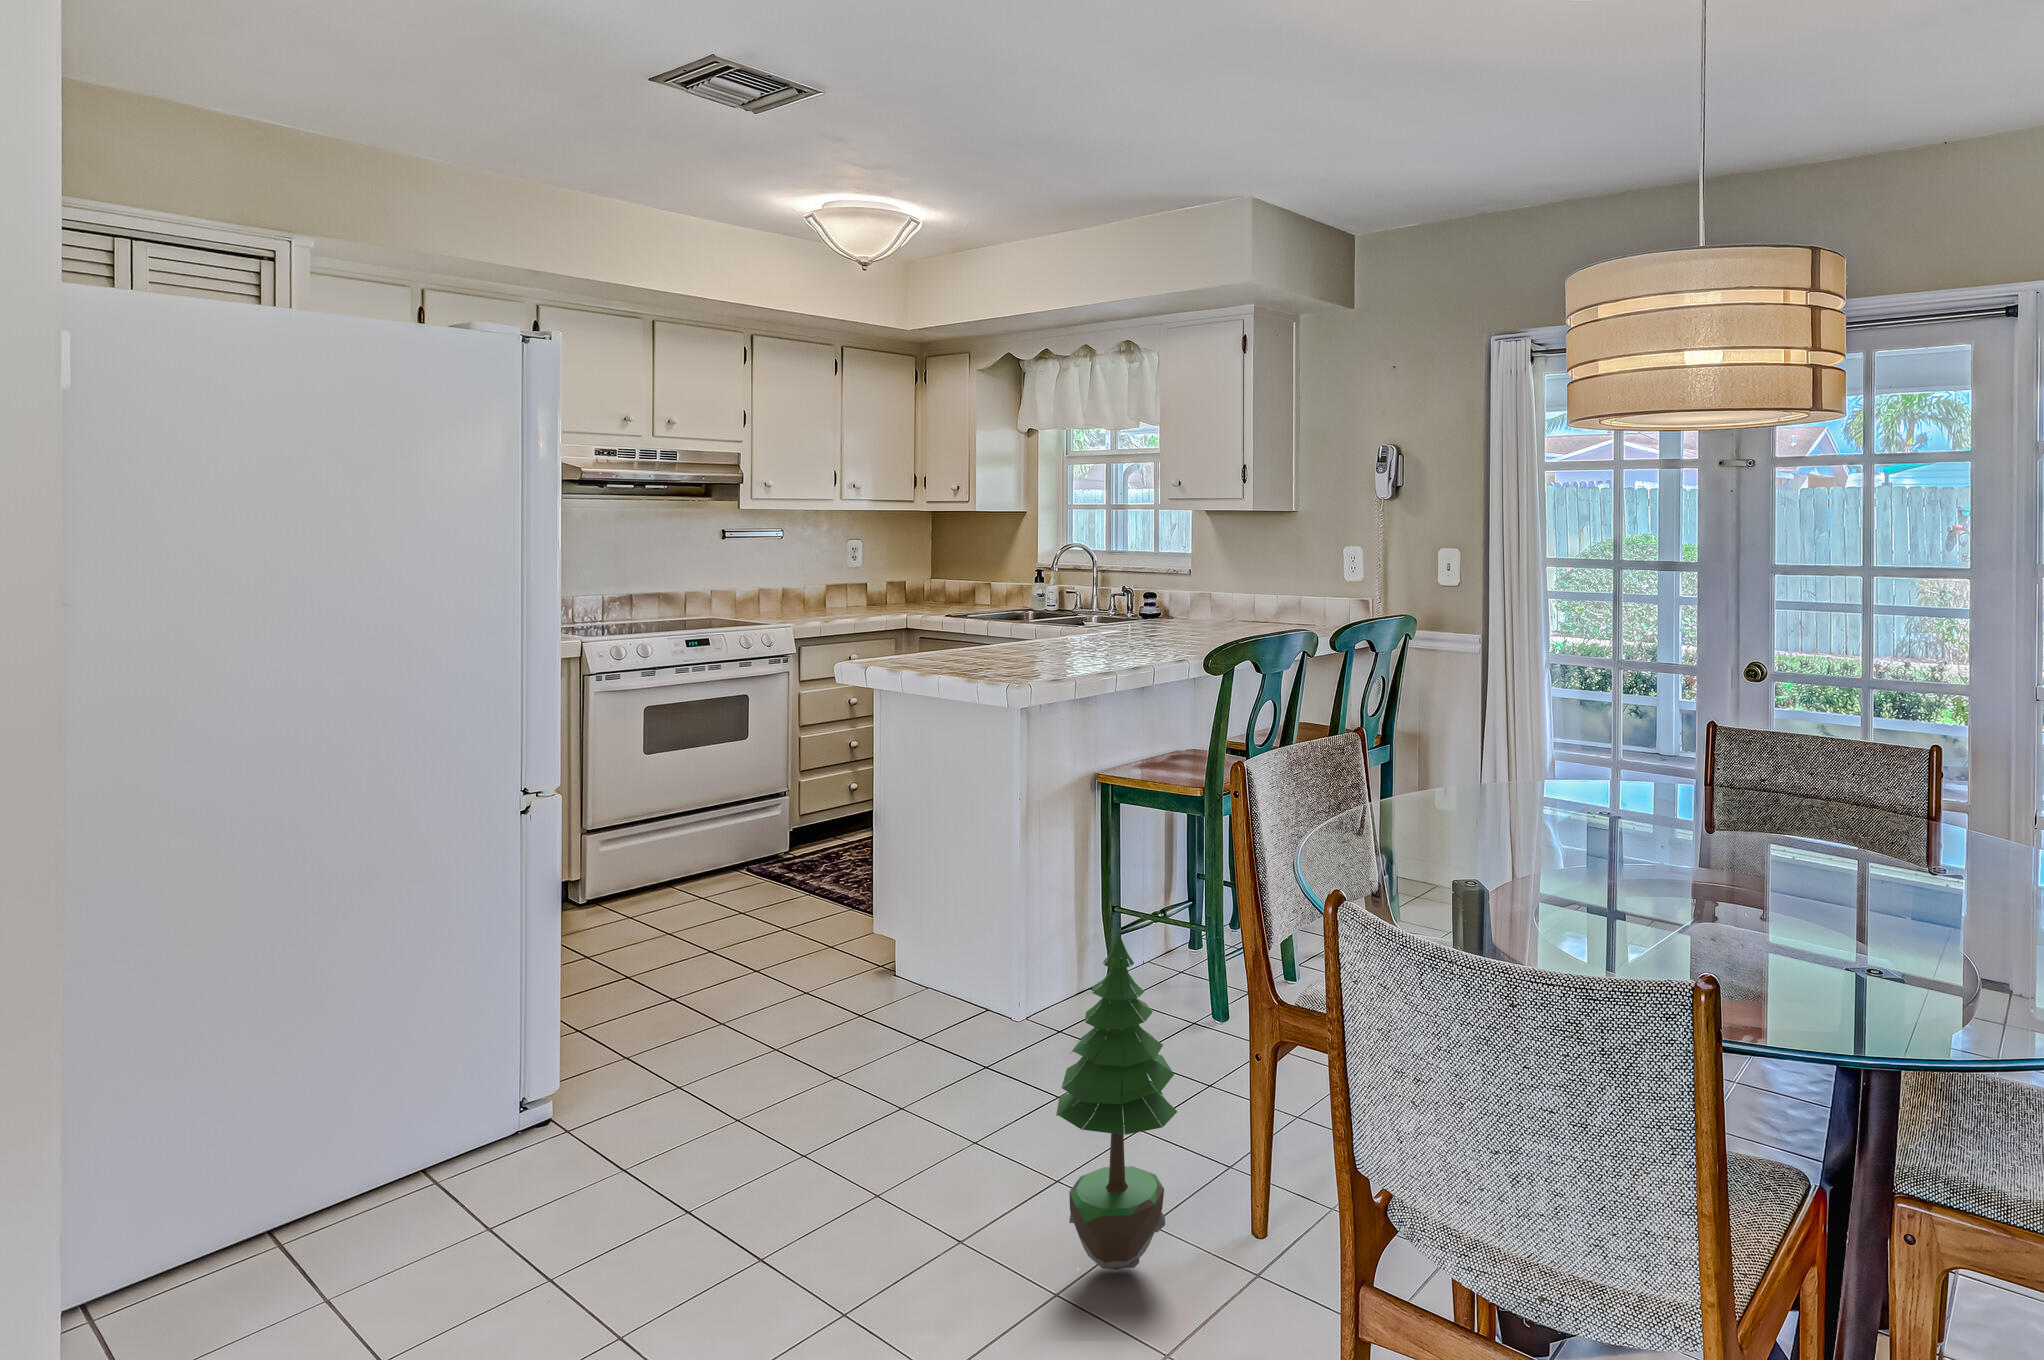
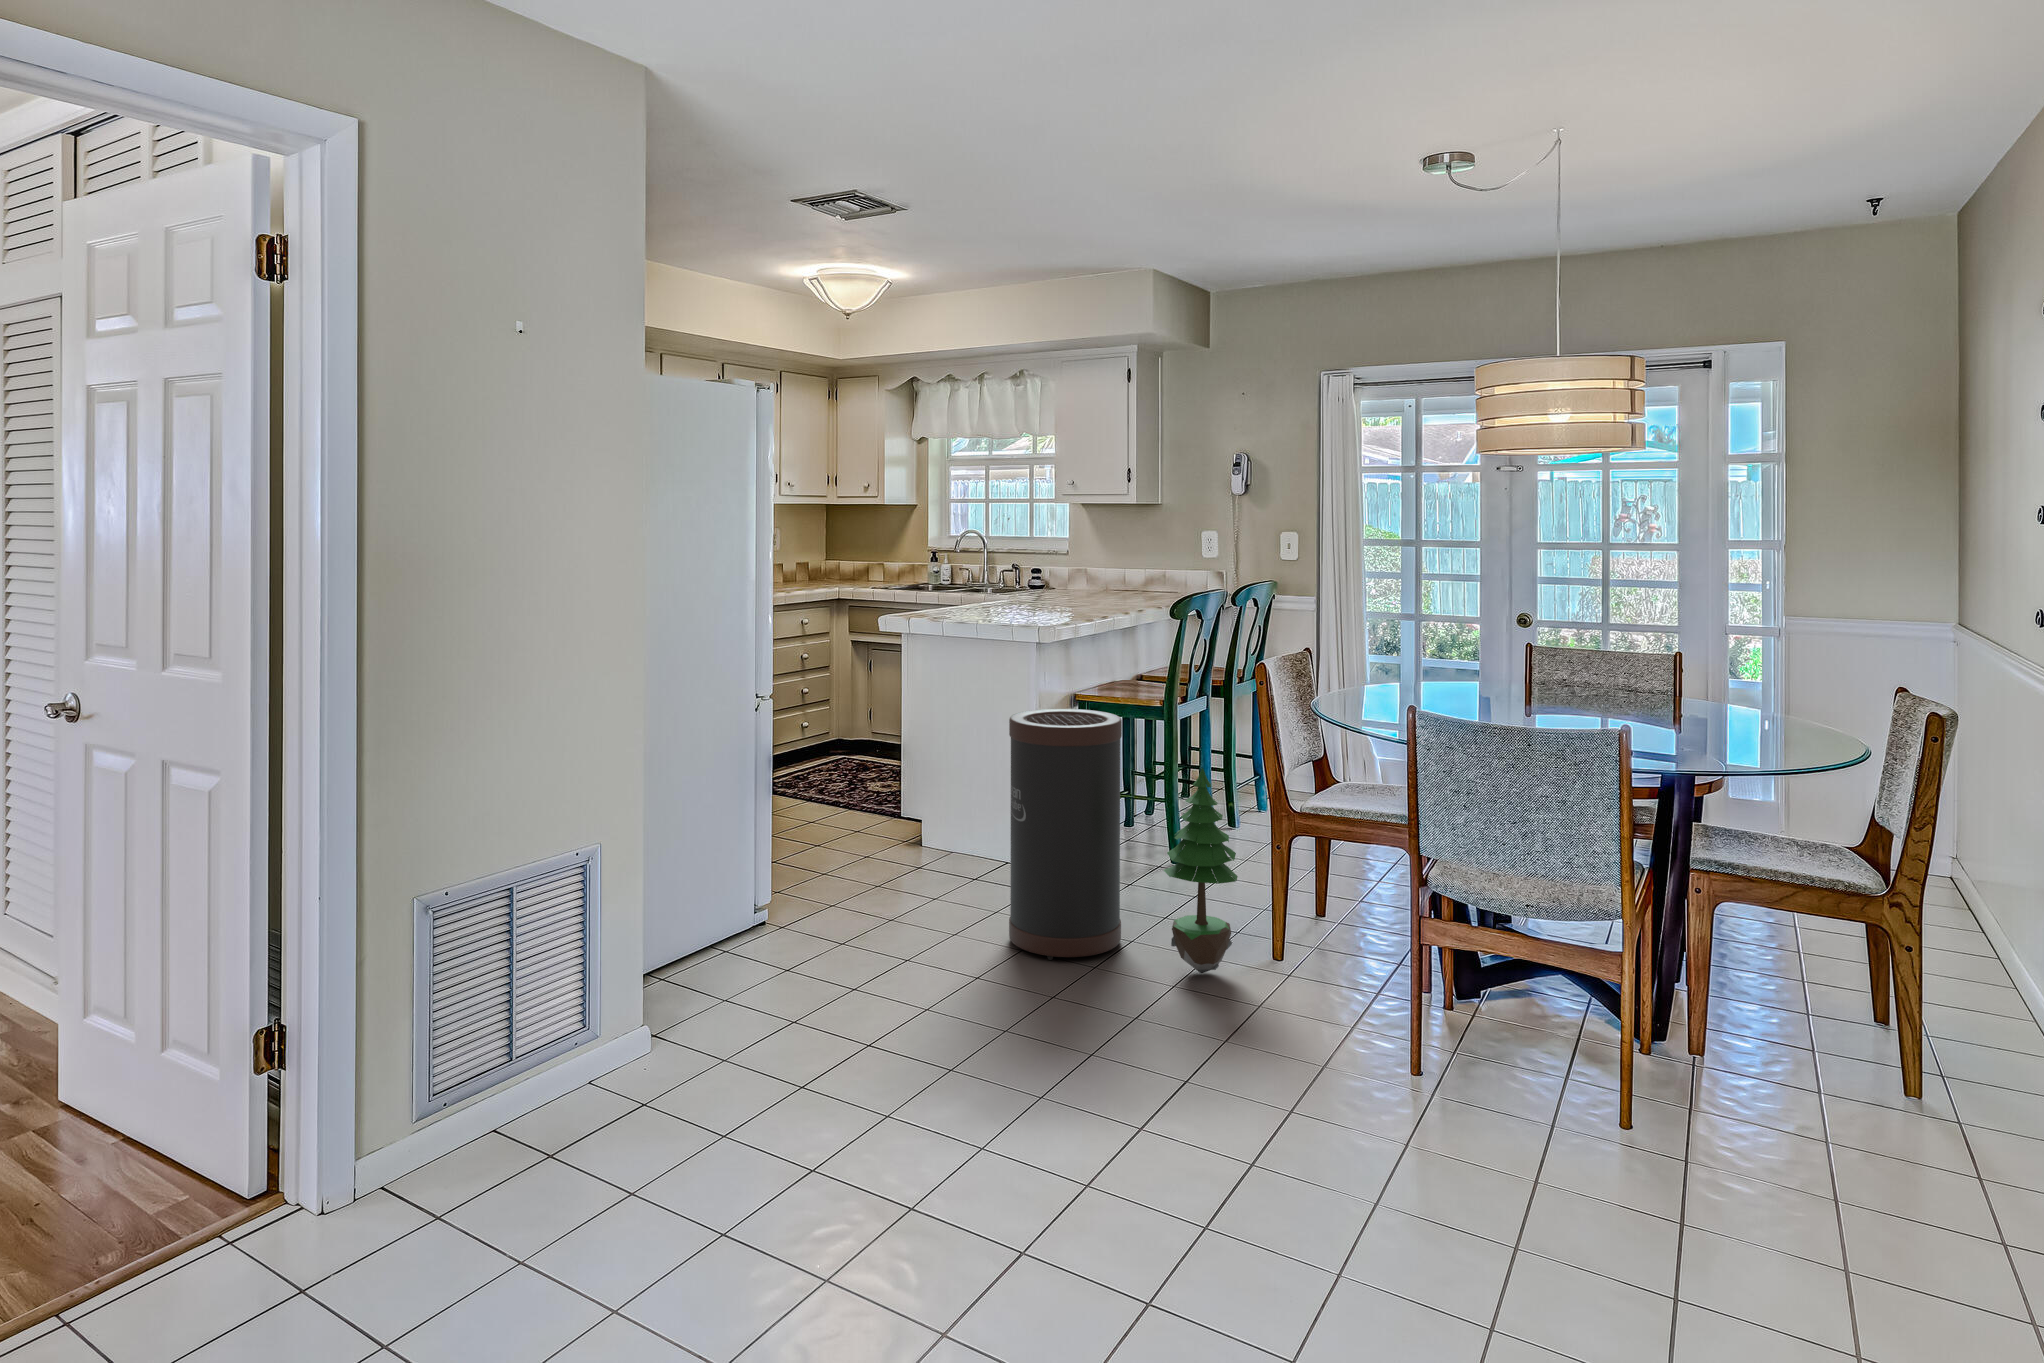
trash can: none [858,816,1038,1227] -> present [1009,709,1122,960]

